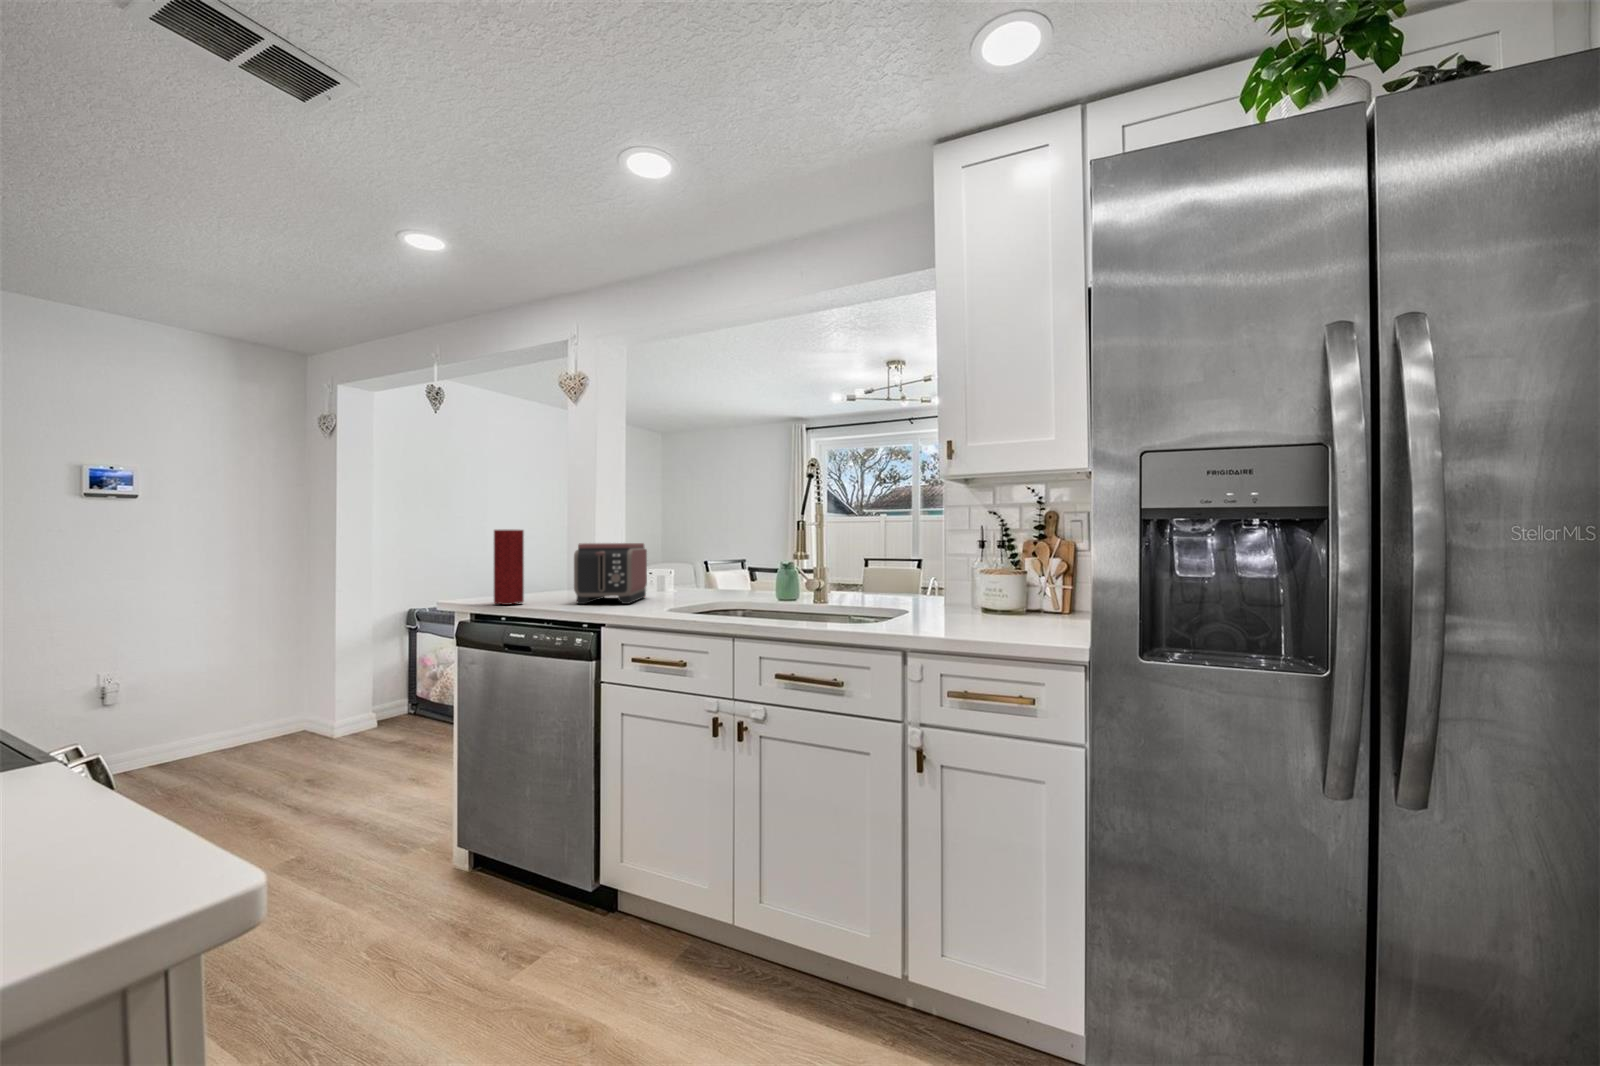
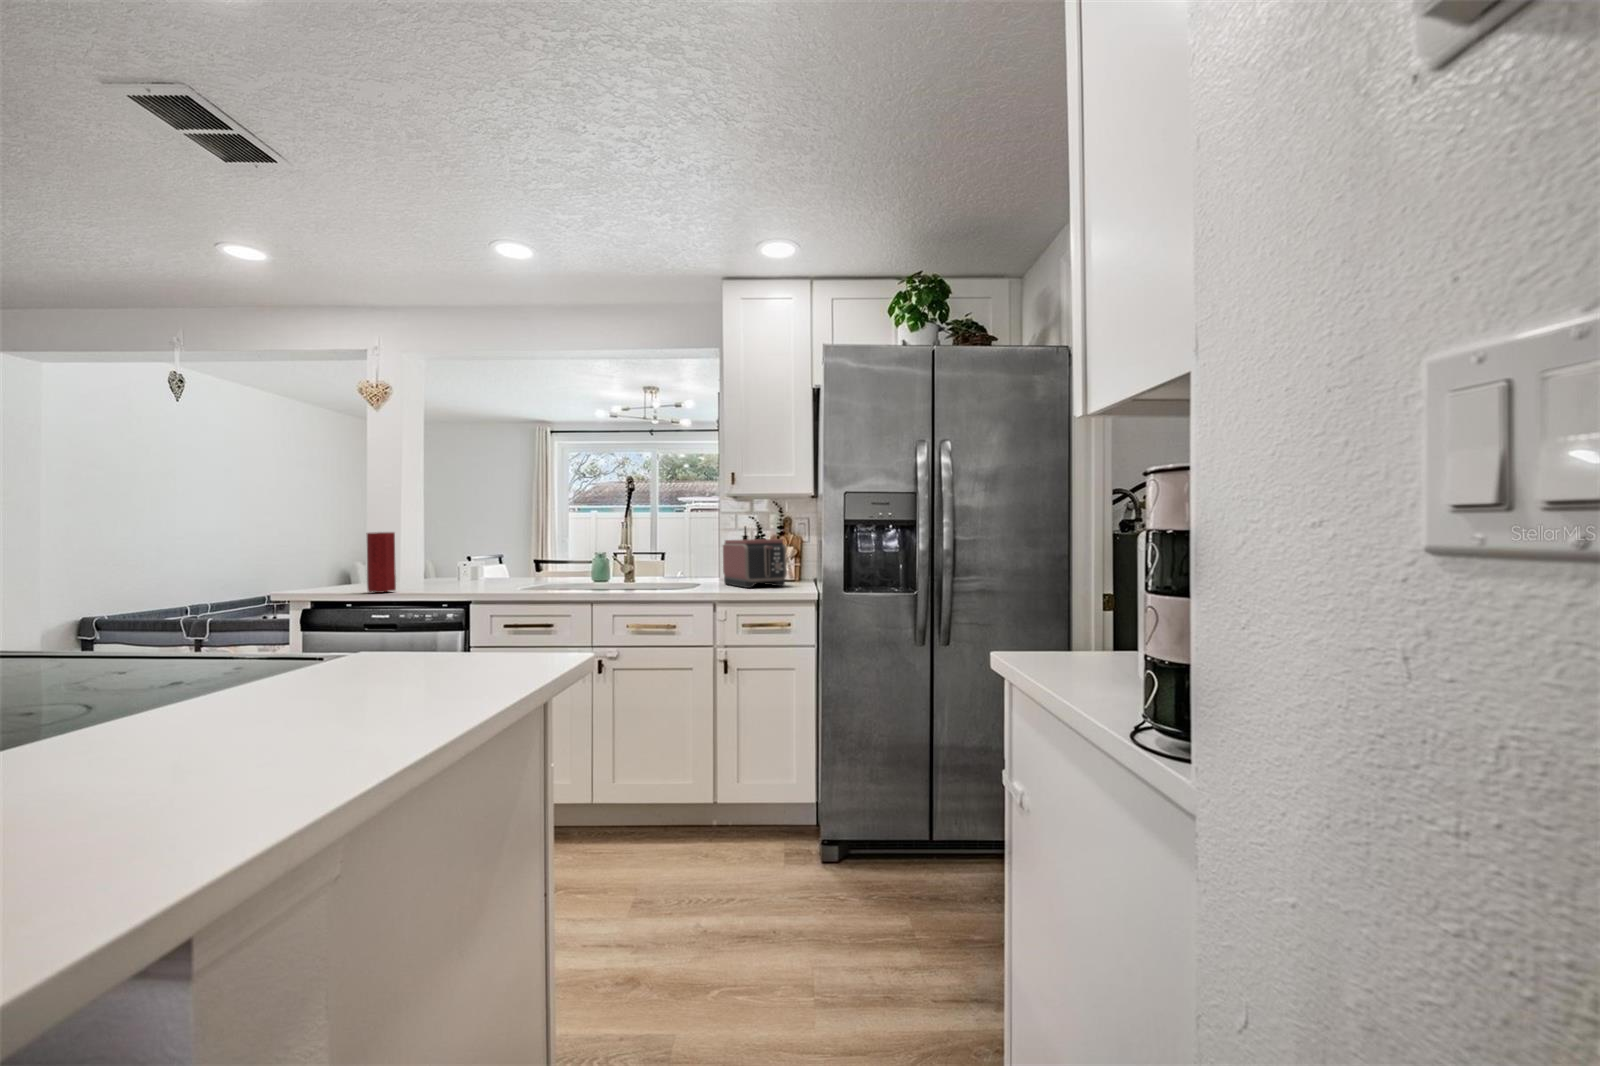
toaster: present [574,543,647,604] -> present [723,539,787,588]

